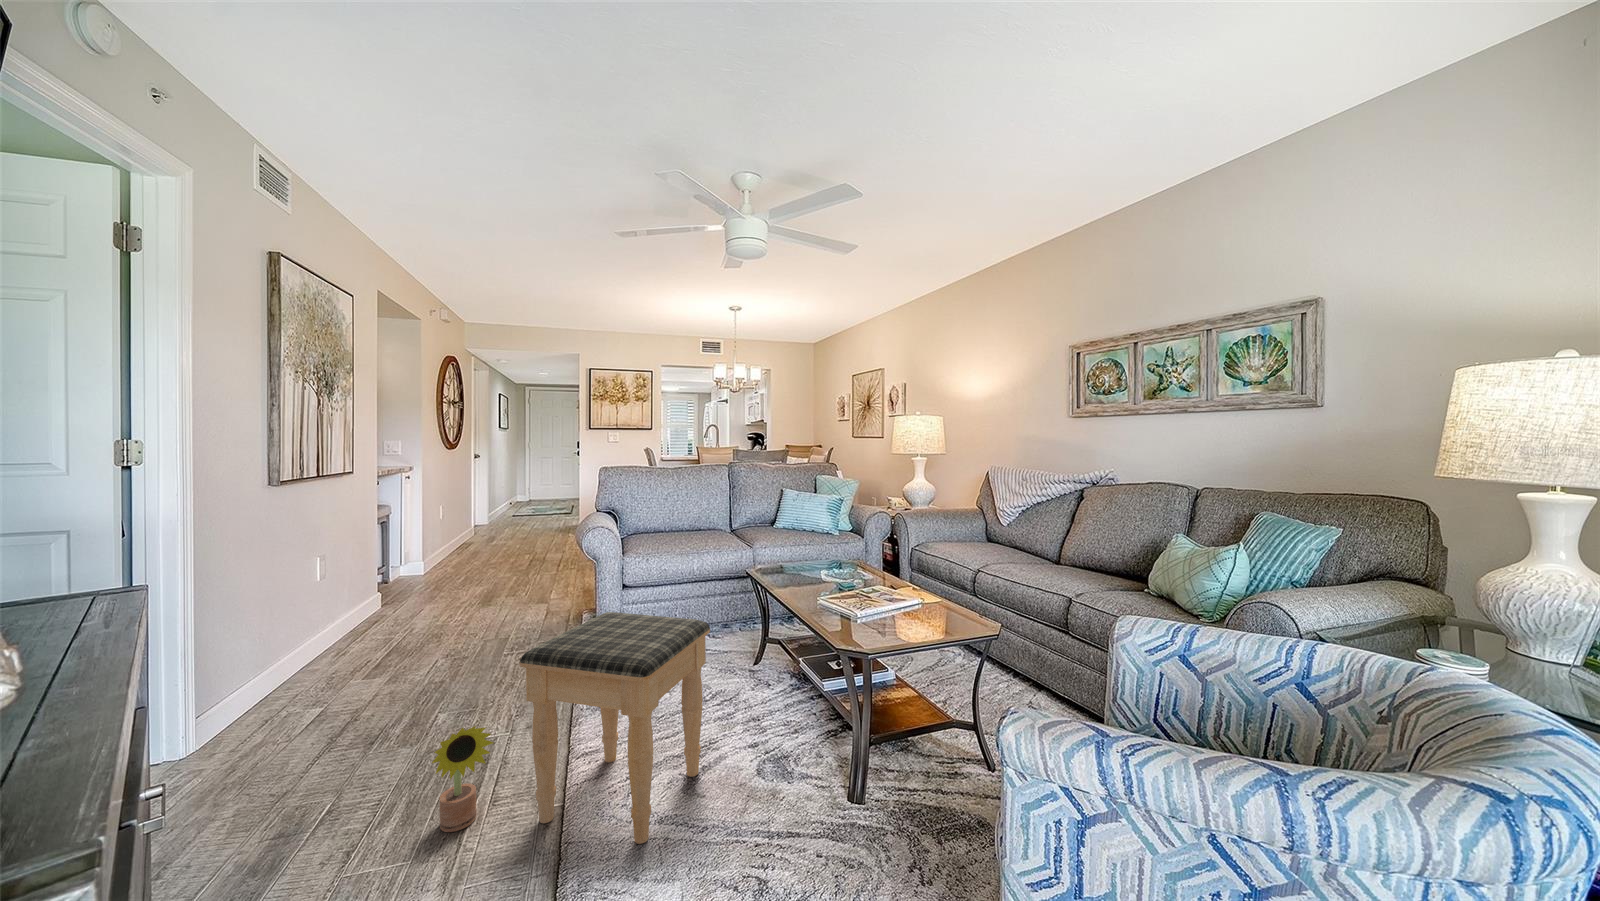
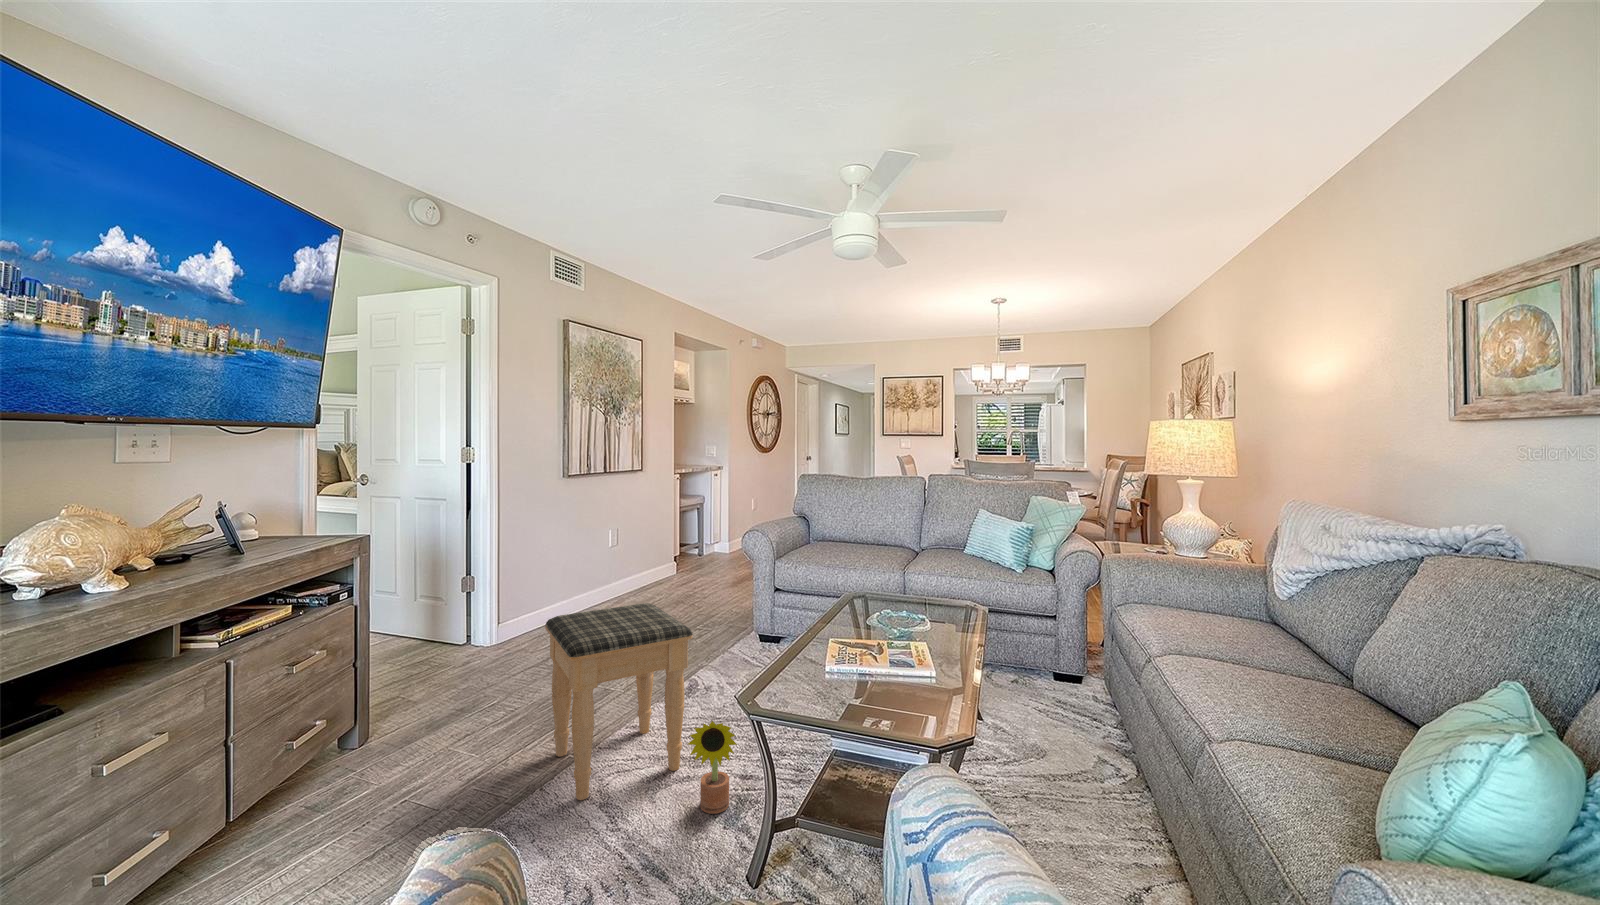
decorative plant: present [432,726,494,832] -> present [688,721,737,814]

